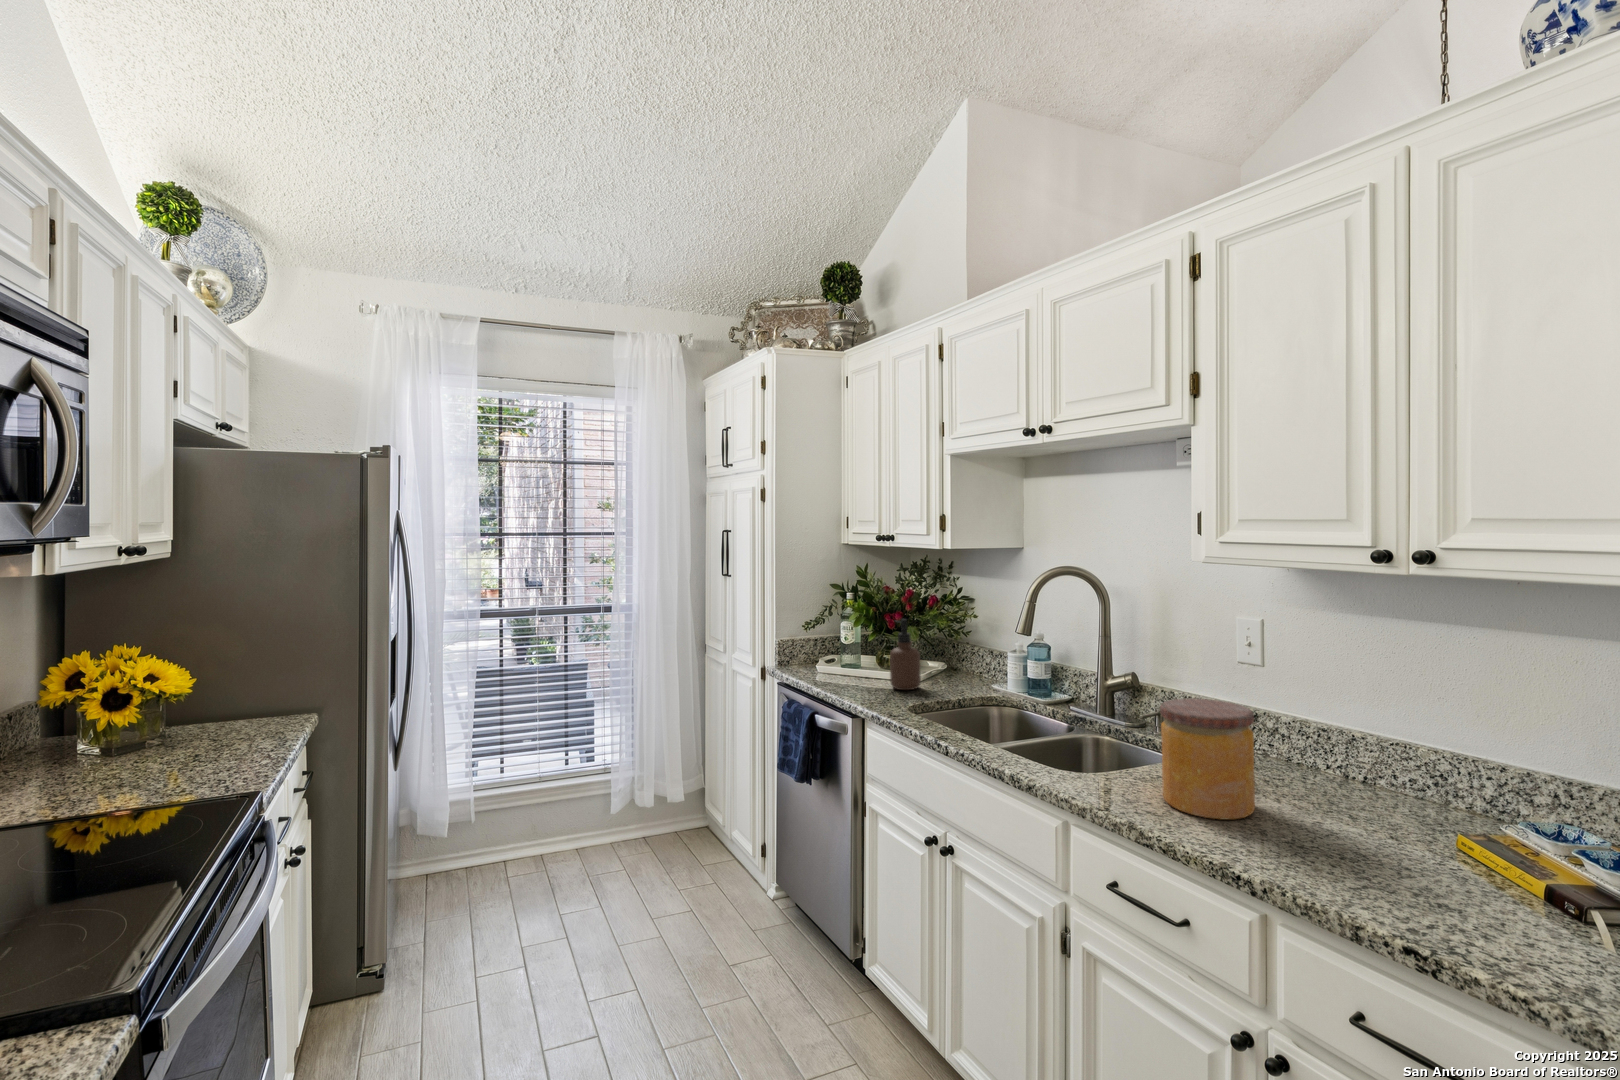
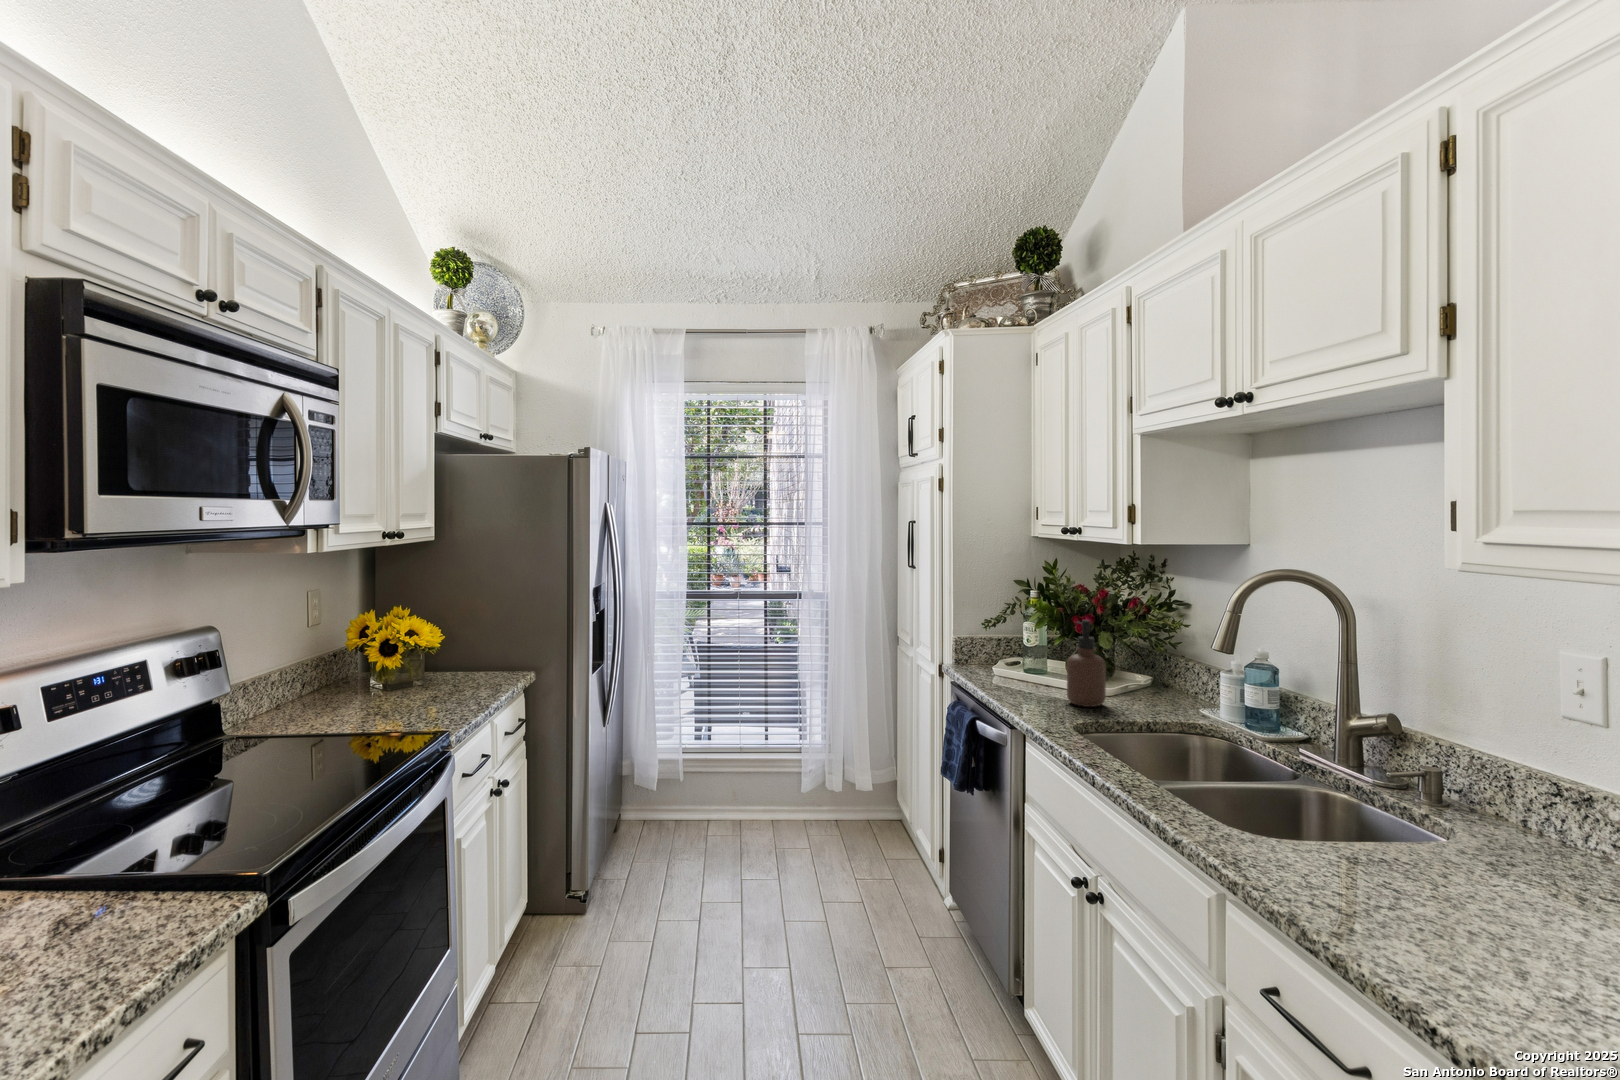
jar: present [1160,698,1255,819] -> none [1368,752,1526,943]

